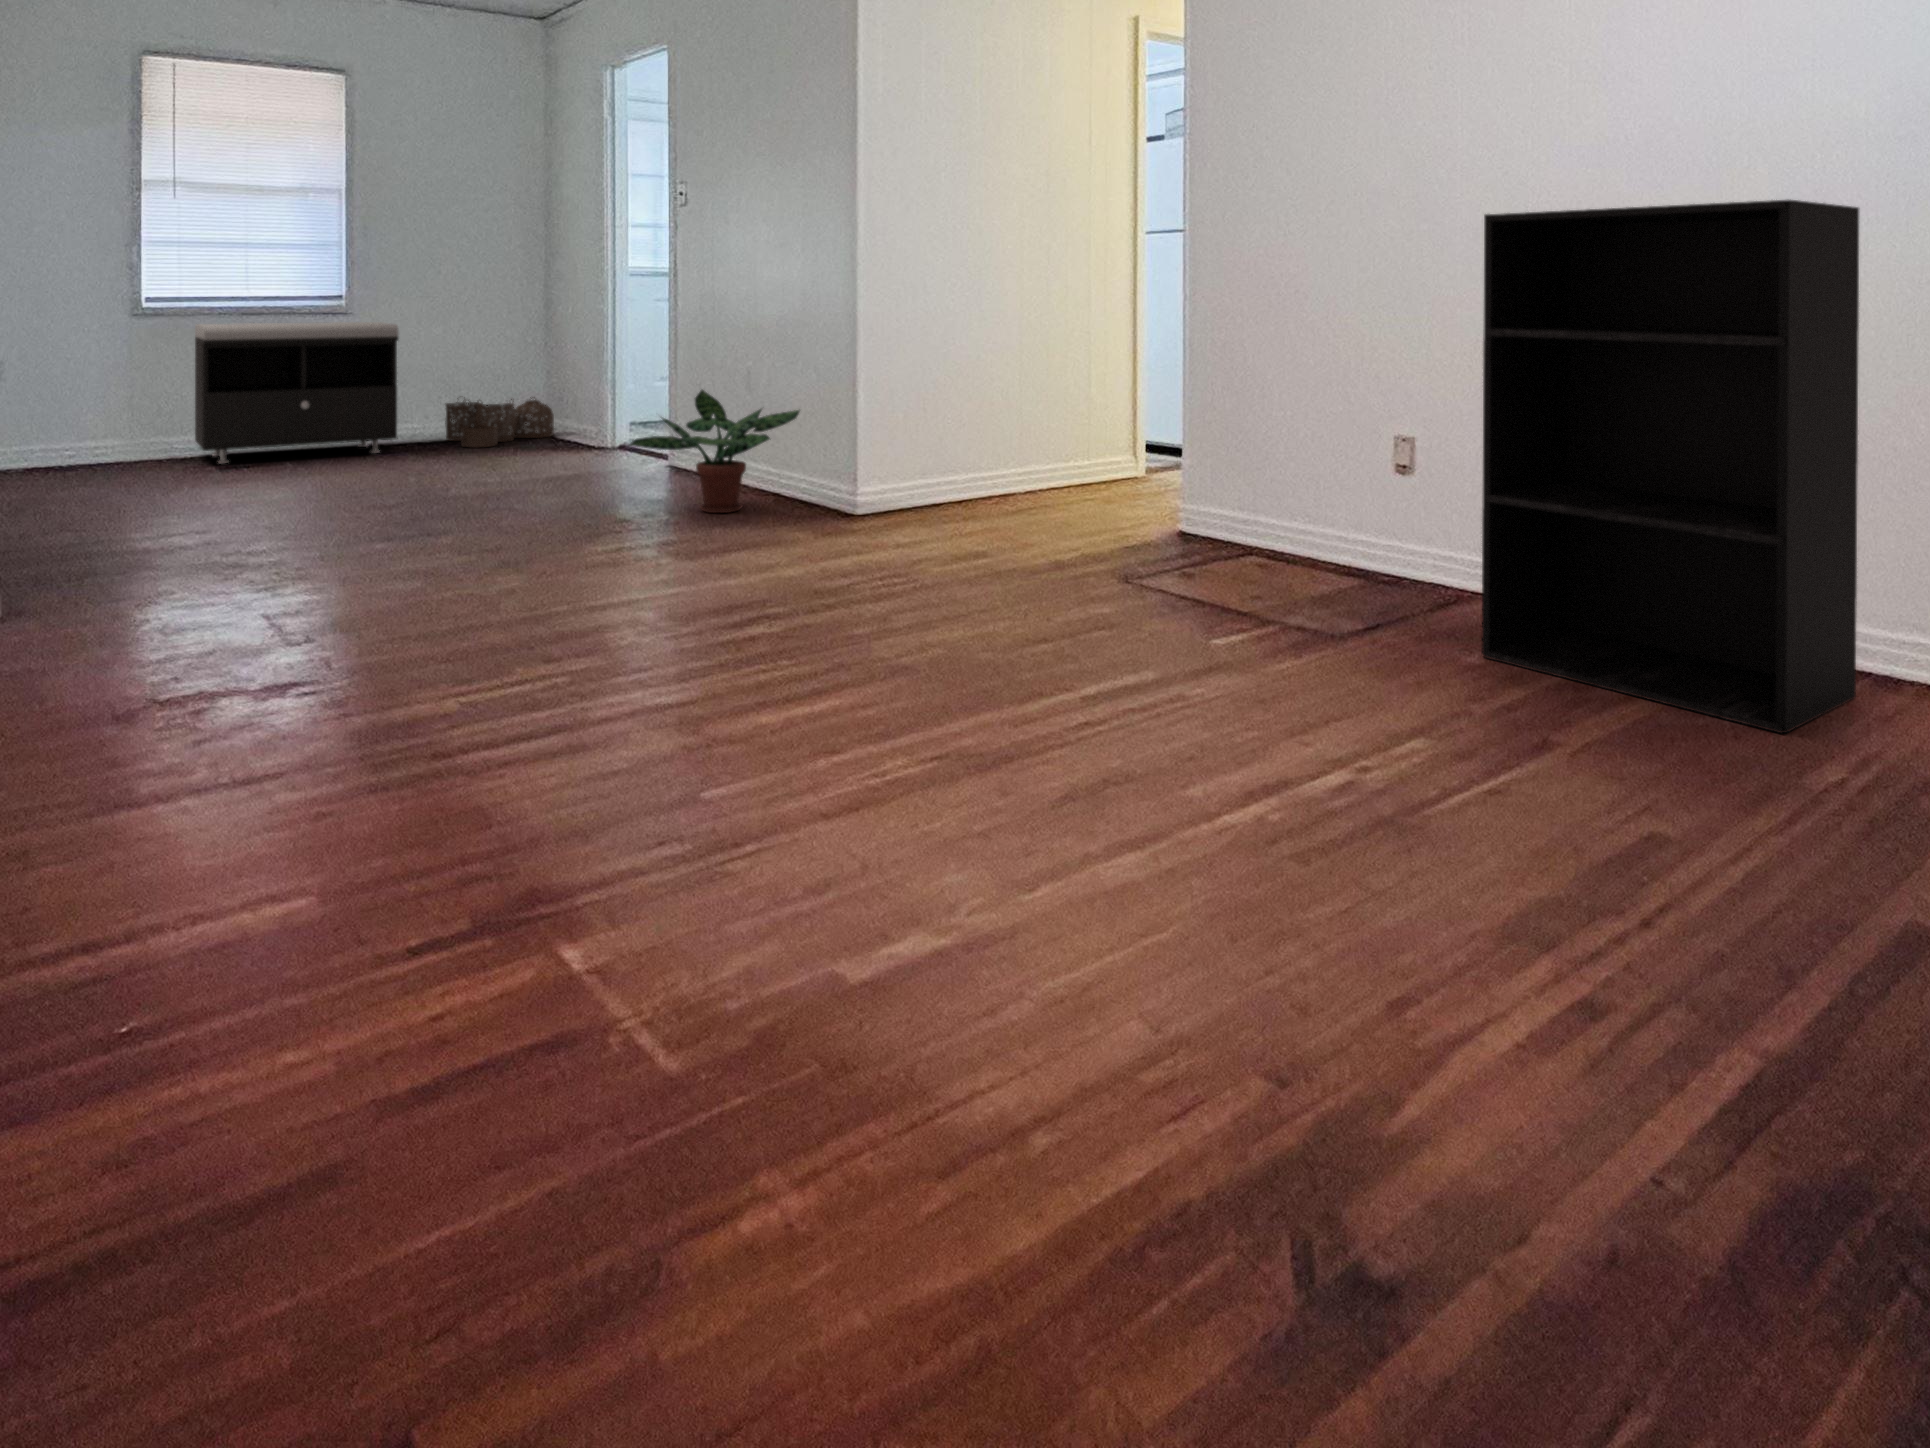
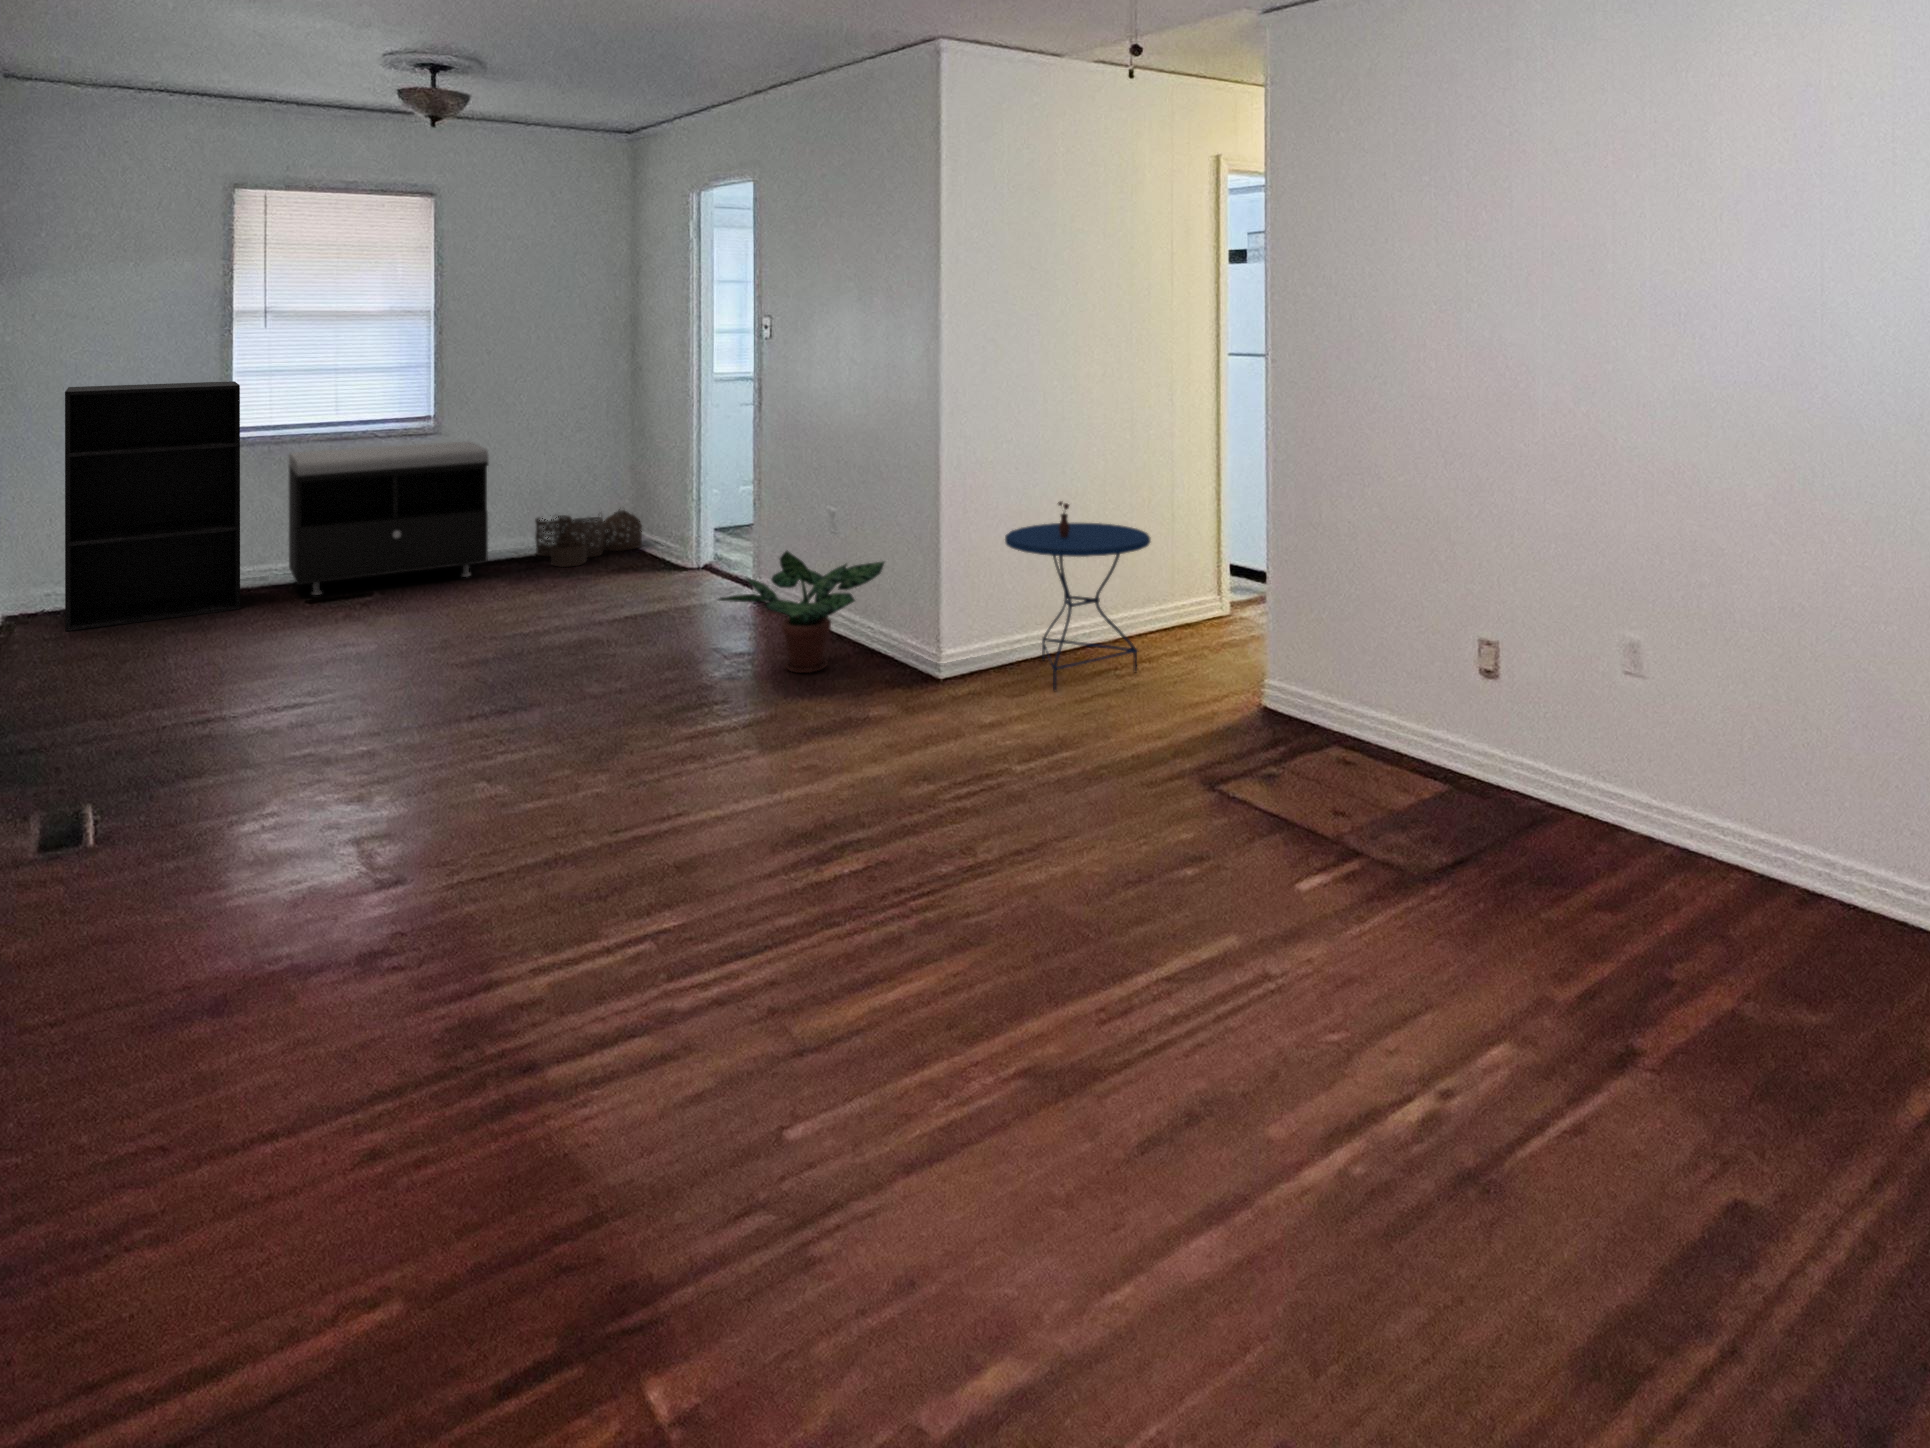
bookshelf: present [1482,200,1859,733] -> present [65,381,240,631]
side table: none [922,340,1069,525] -> present [1005,501,1150,691]

